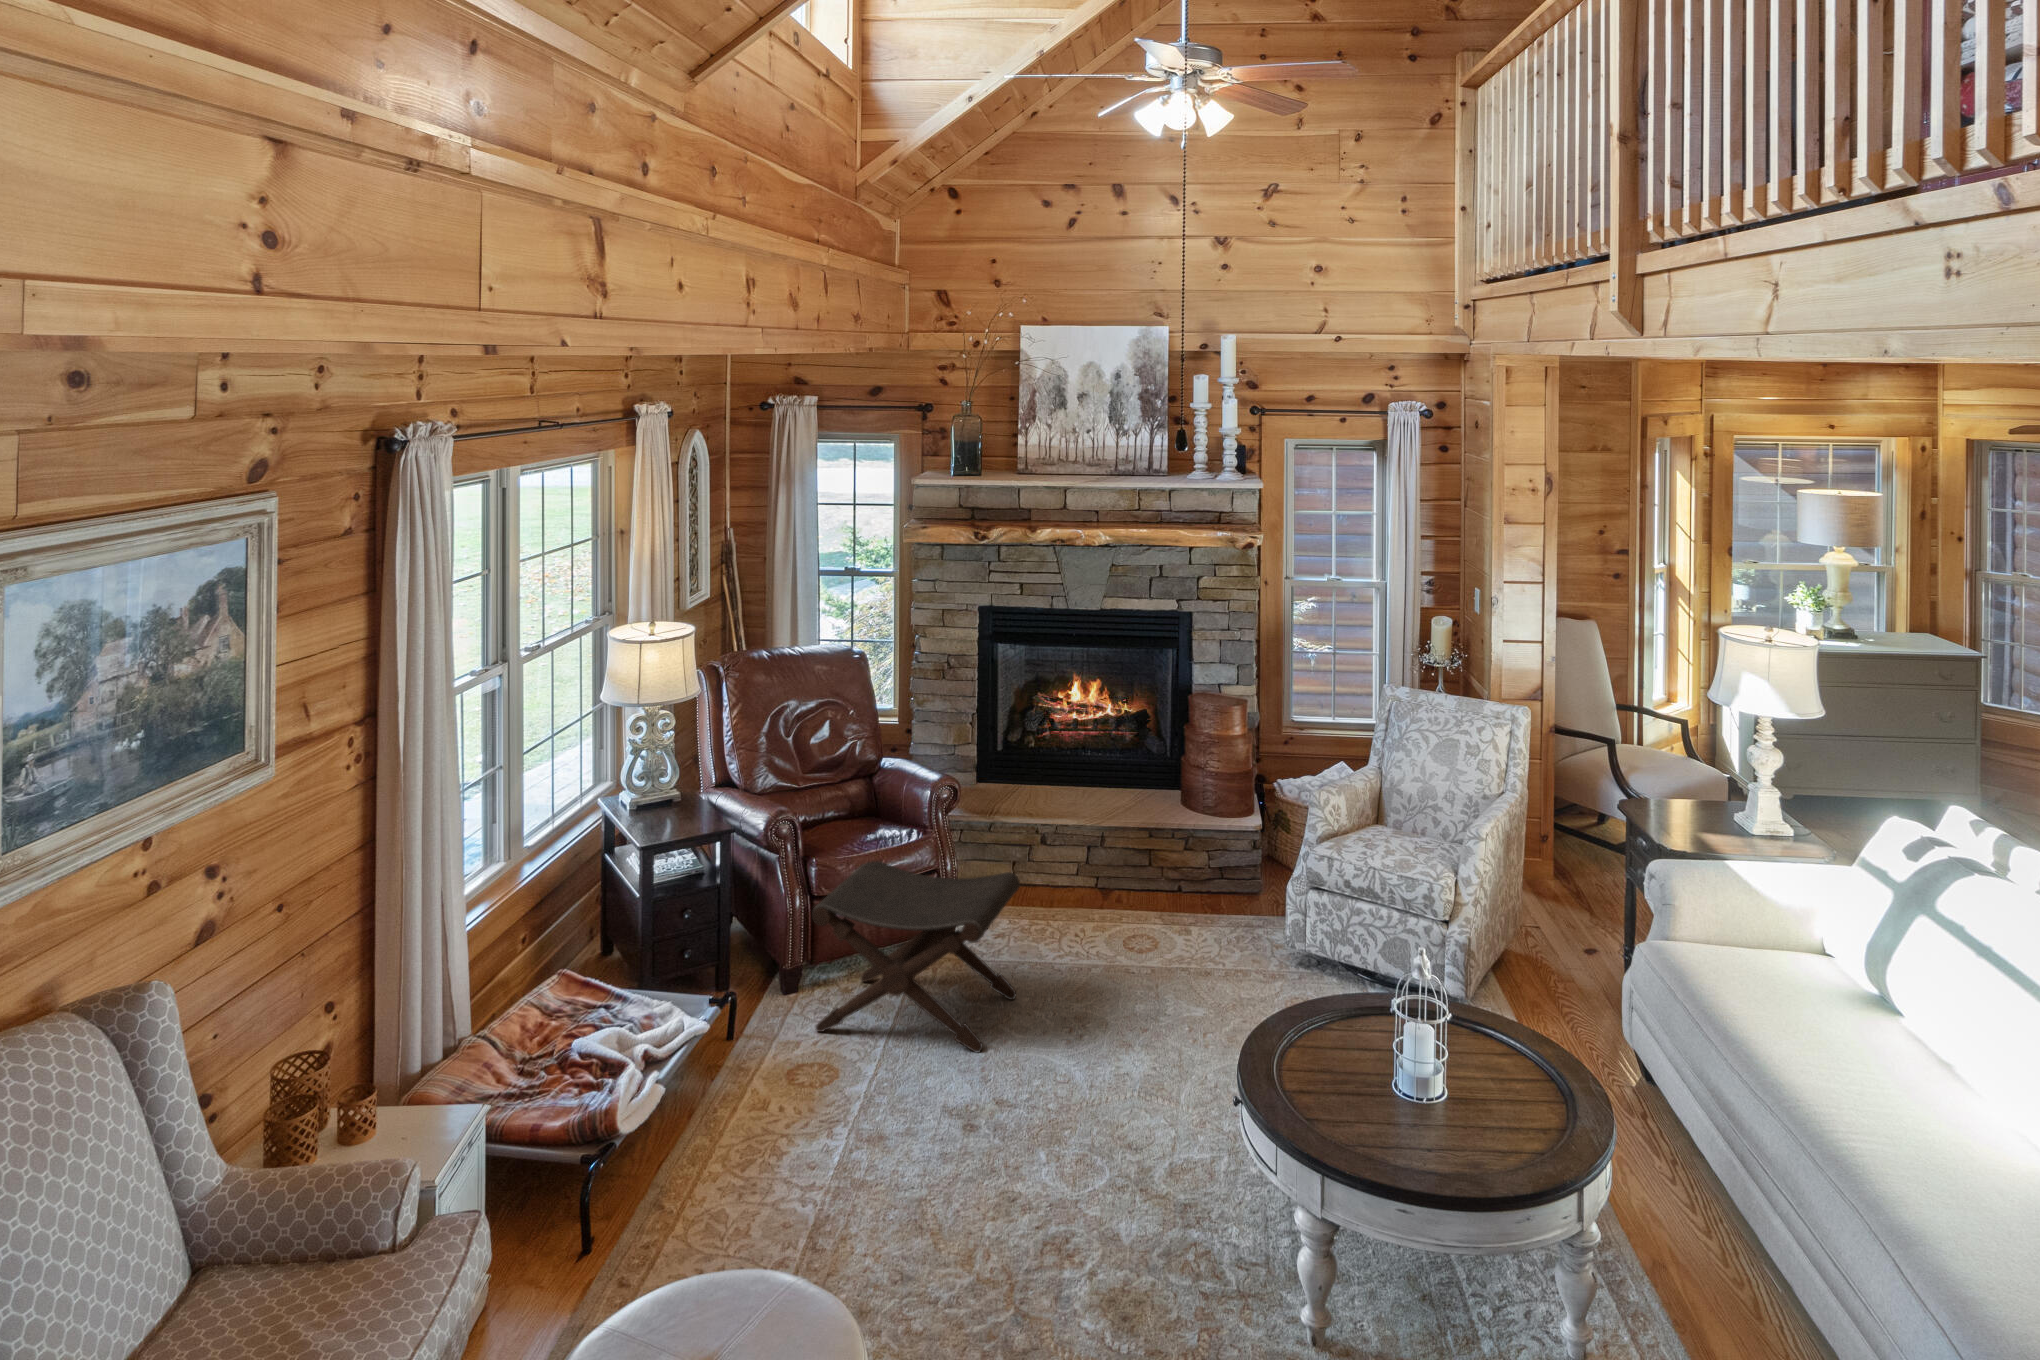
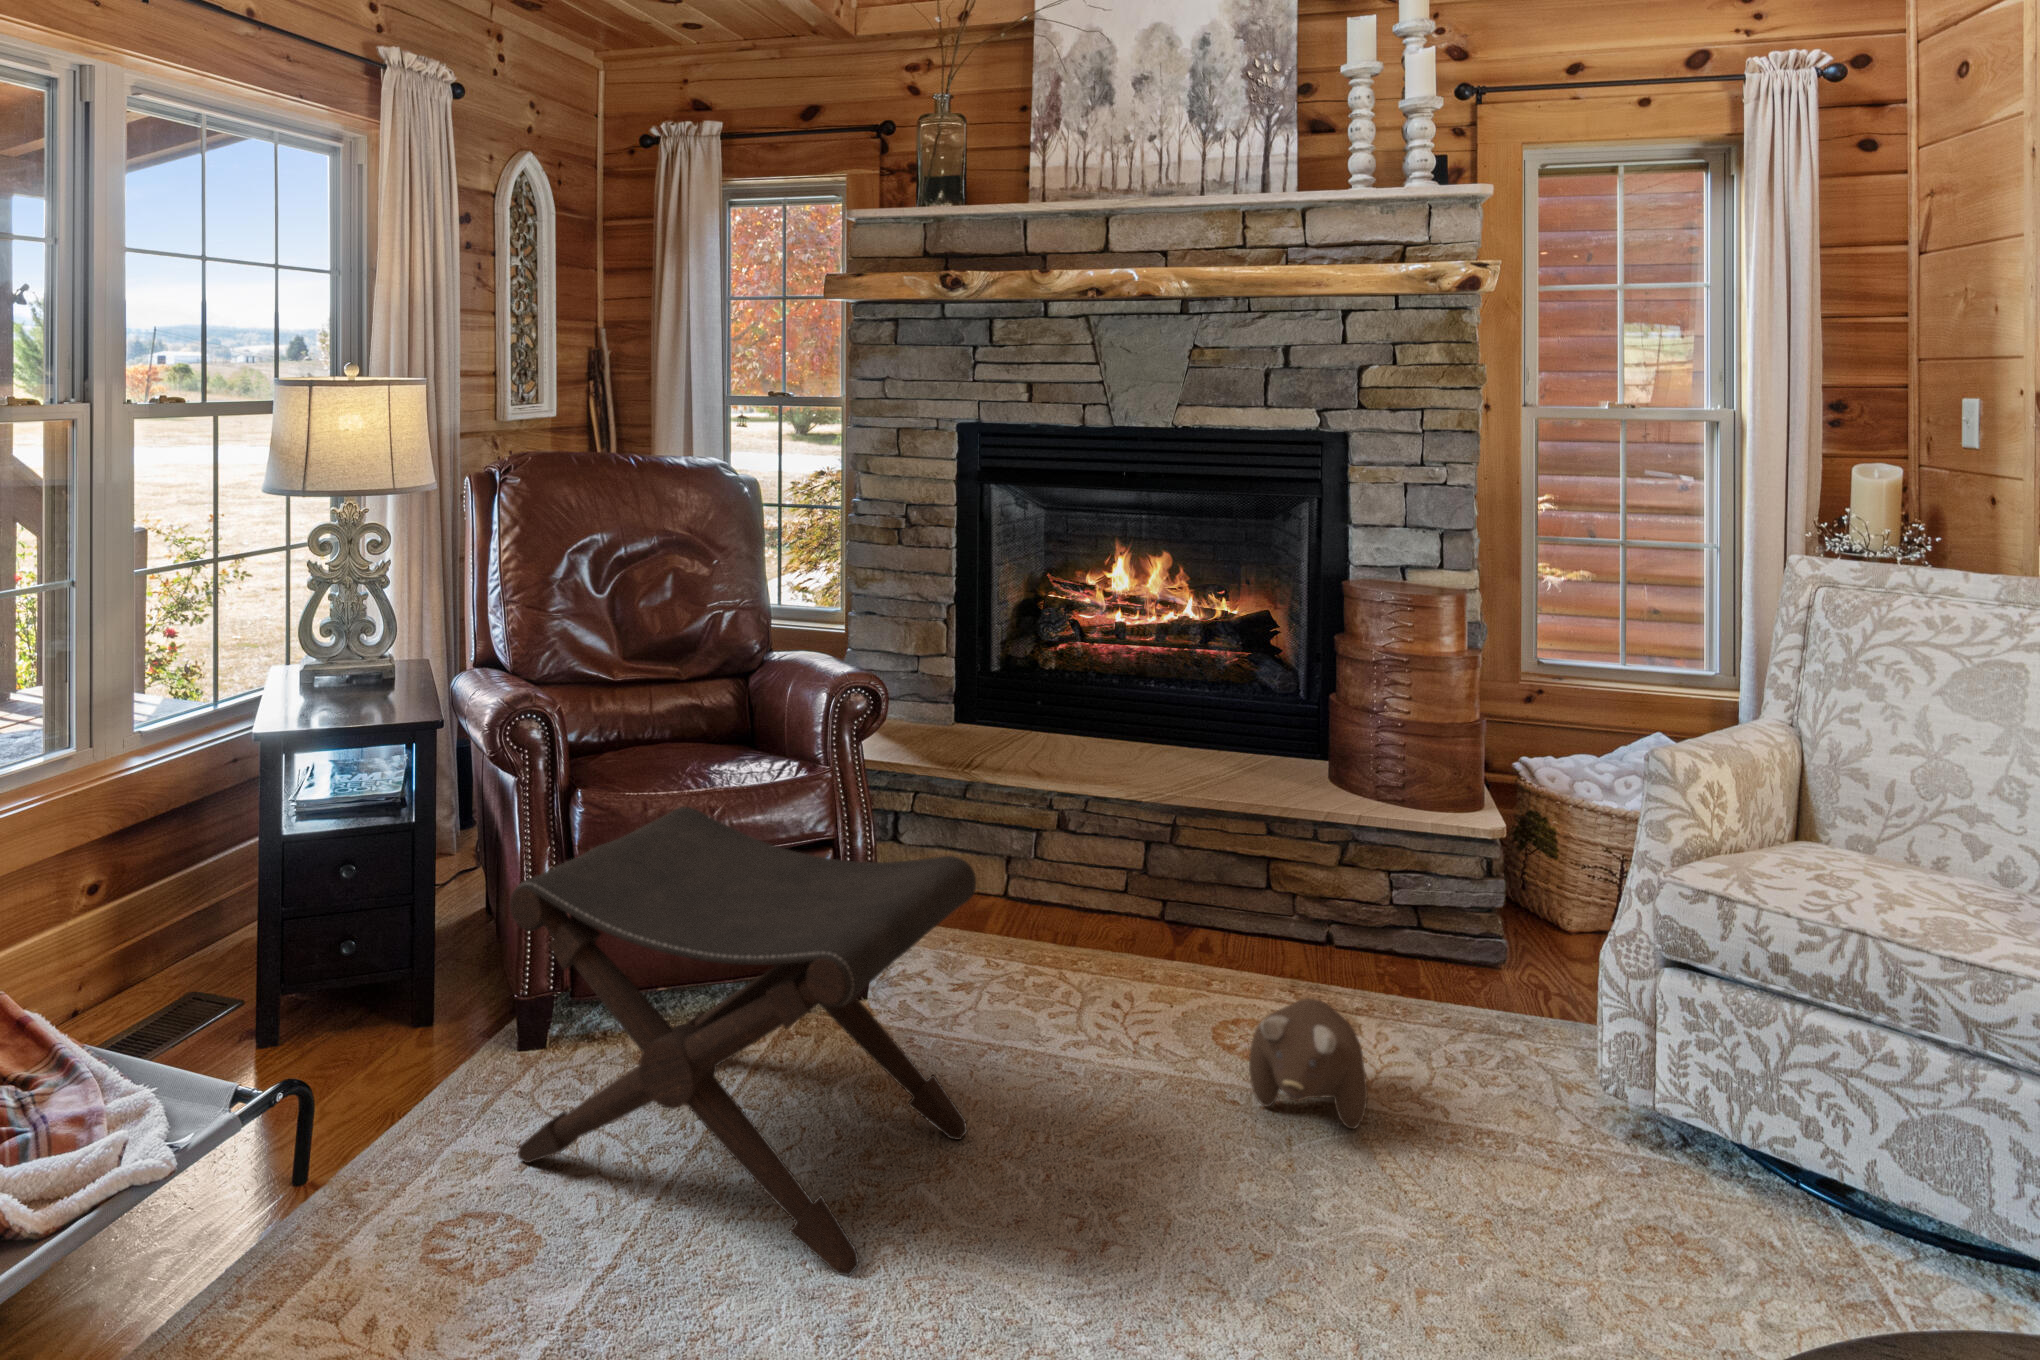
plush toy: none [1140,920,1190,975] -> present [1249,999,1367,1129]

